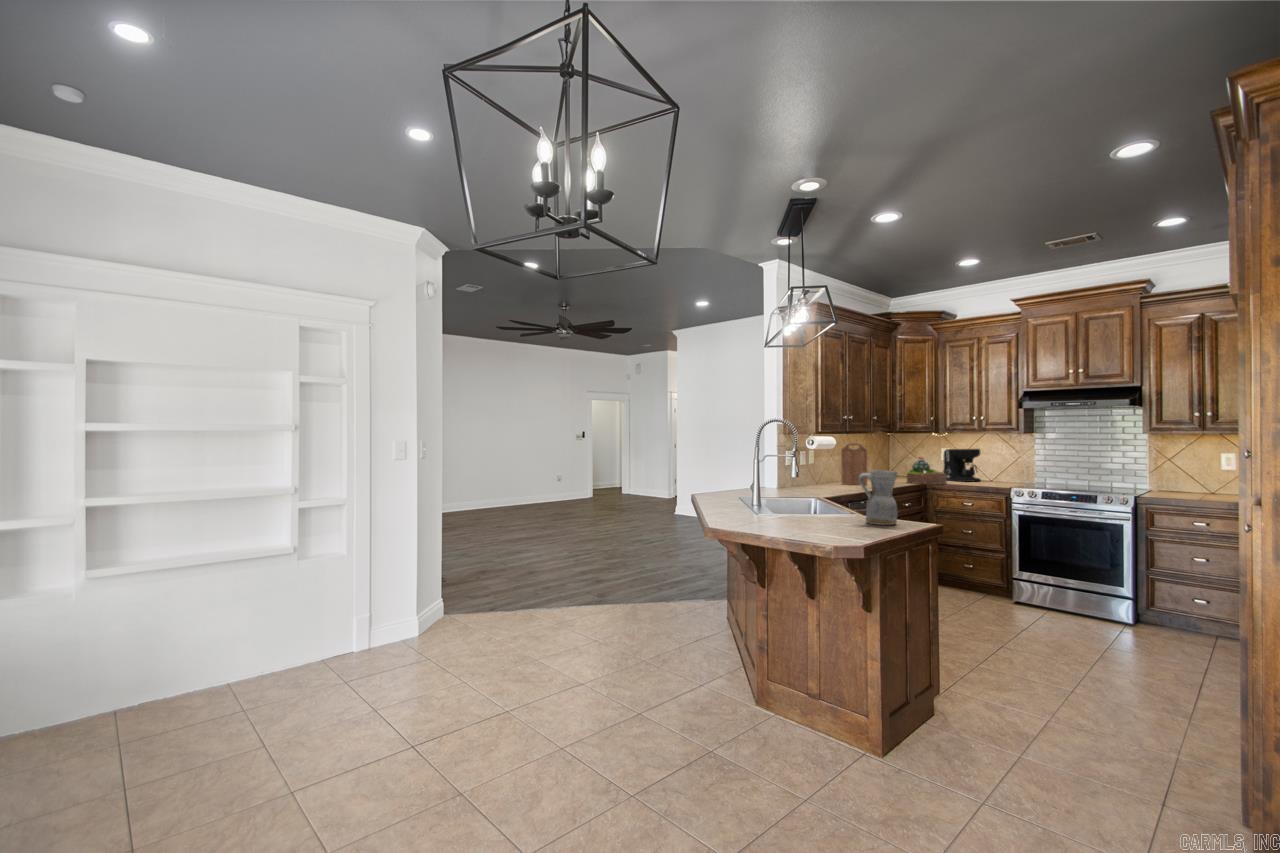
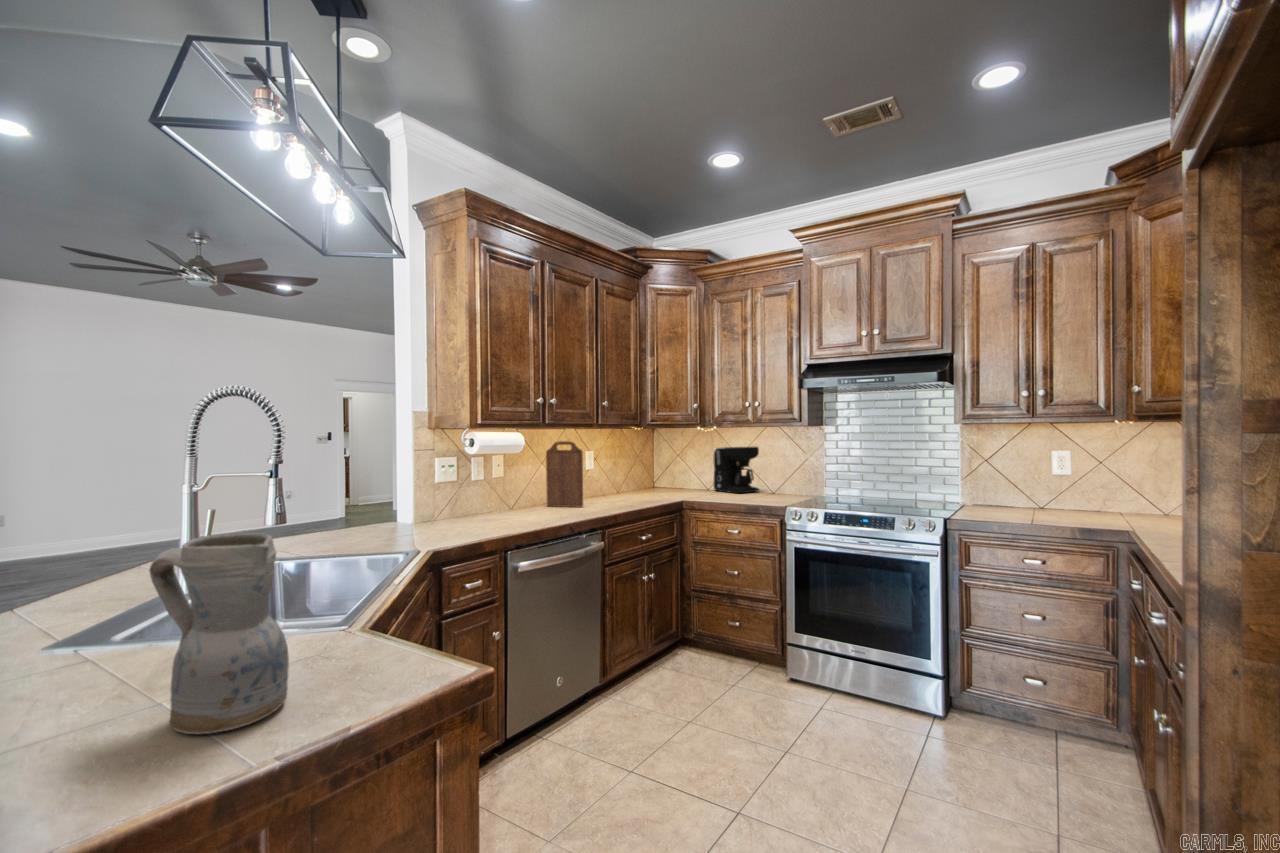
succulent plant: present [907,457,947,485] -> none [654,461,707,501]

